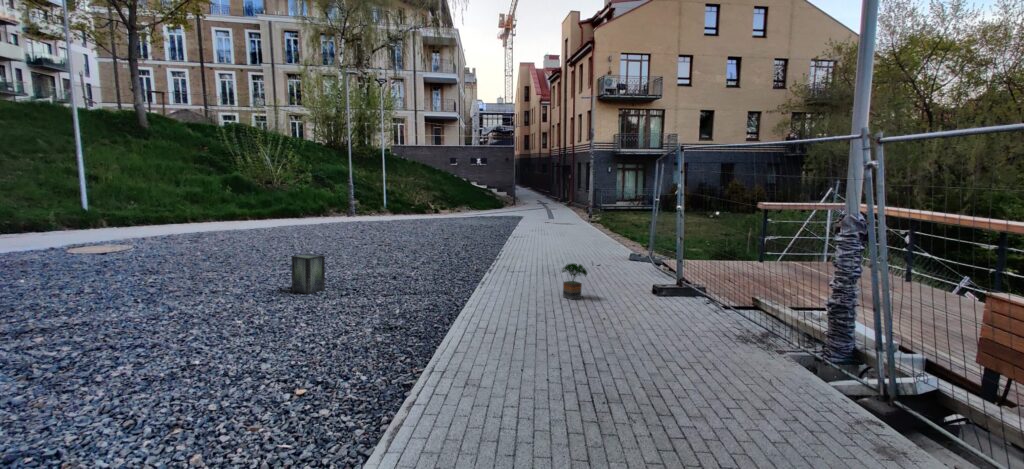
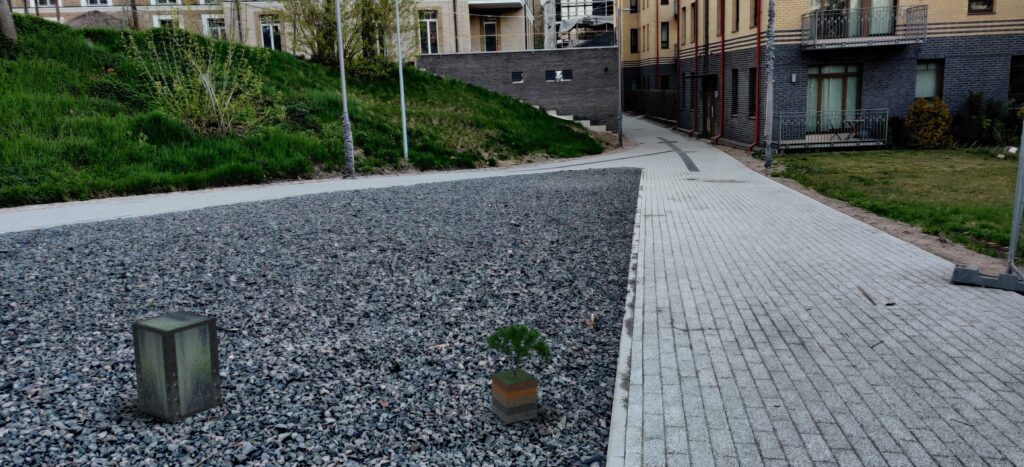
potted tree: present [562,264,588,300] -> present [485,324,552,424]

